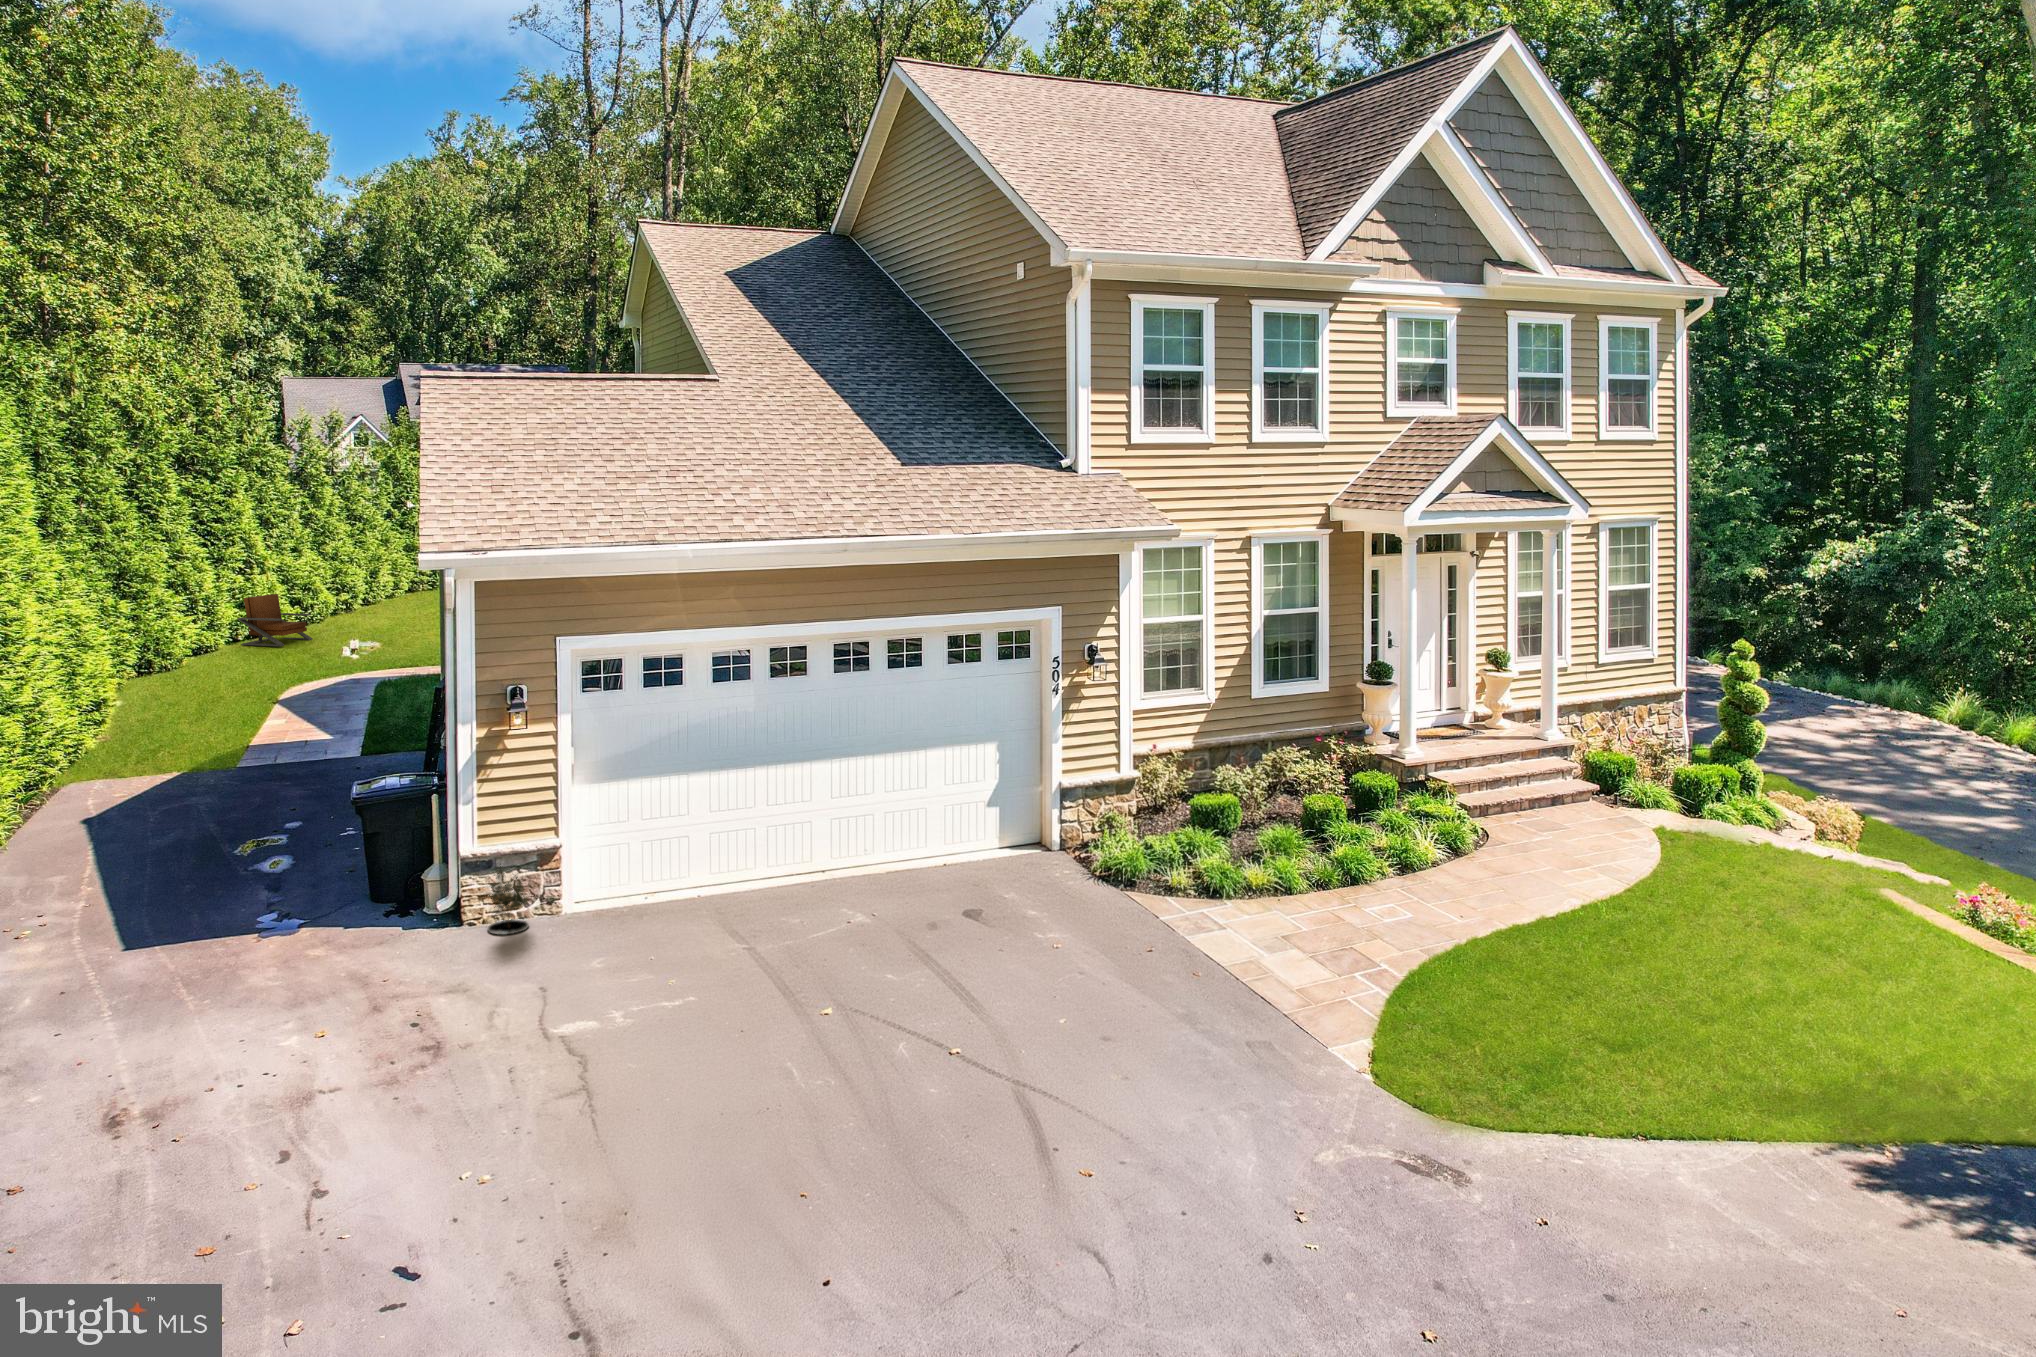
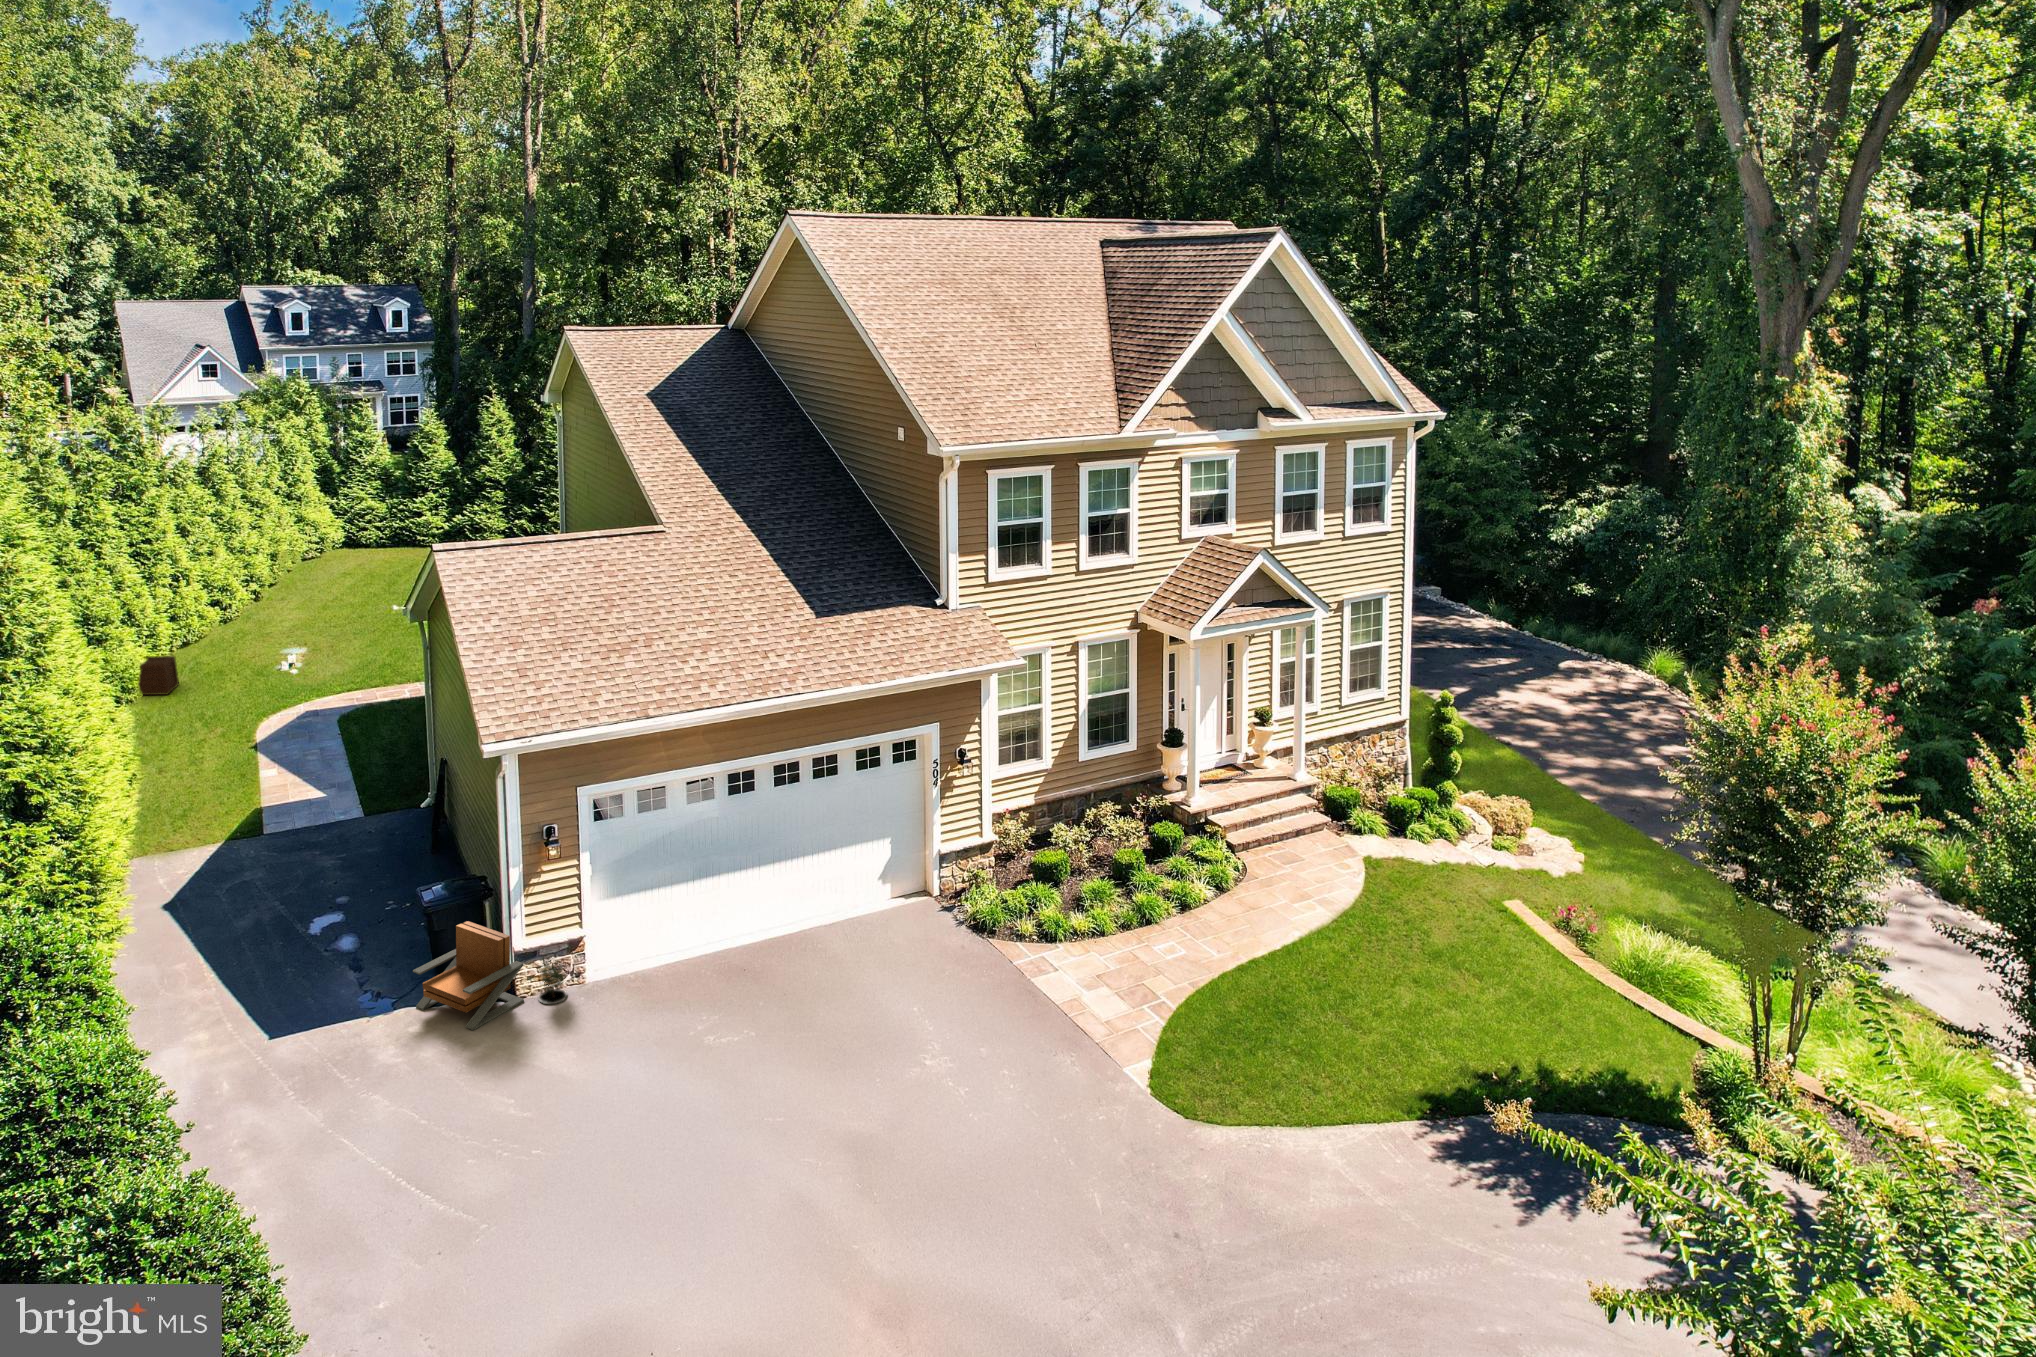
lounge chair: present [238,594,313,646] -> present [413,921,524,1030]
wooden crate: none [170,630,228,670] -> present [138,656,179,695]

